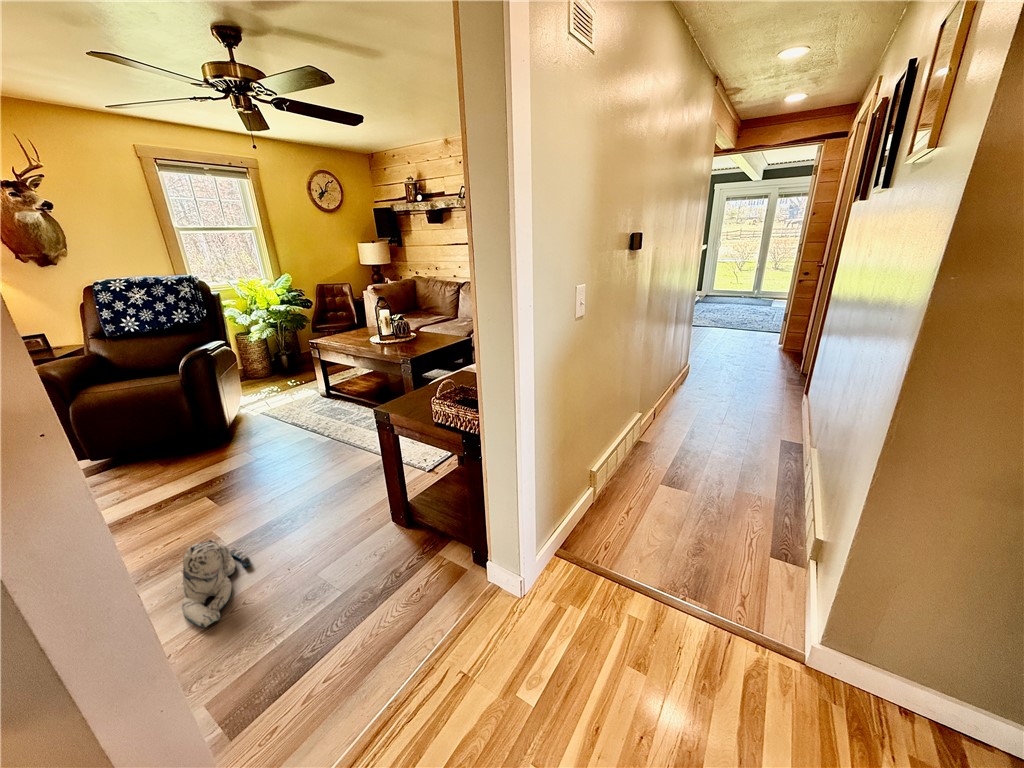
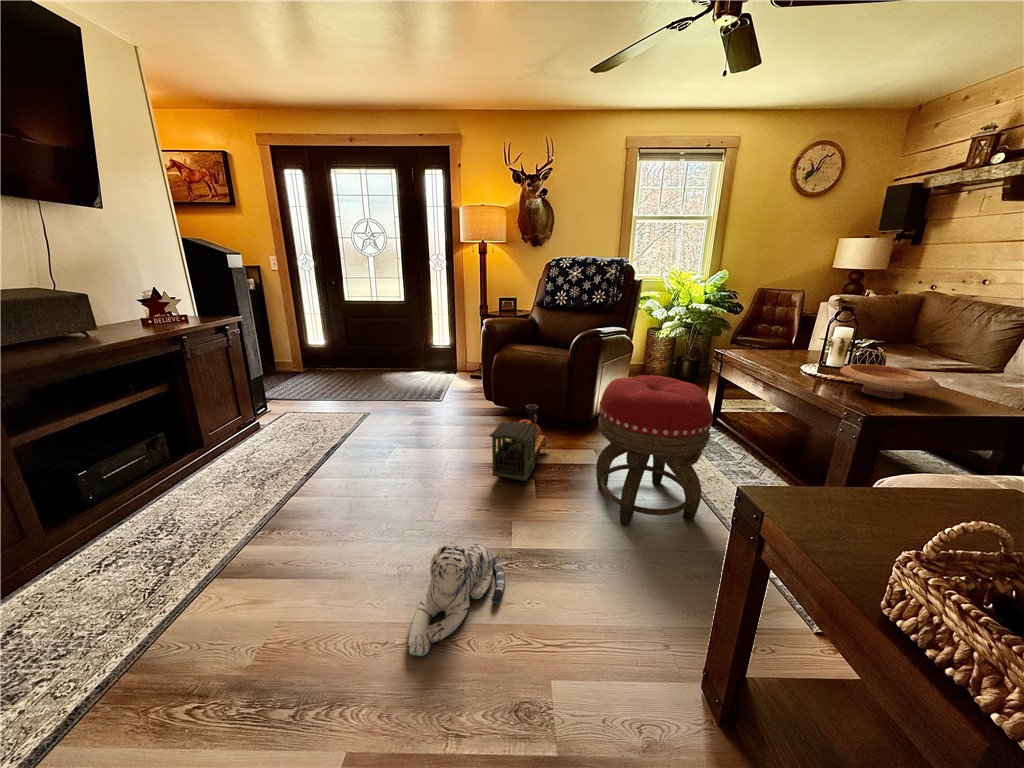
wooden bowl: none [390,329,431,347] -> present [840,364,940,399]
footstool: none [250,369,349,481] -> present [596,375,713,526]
toy train: none [144,434,204,512] -> present [490,404,548,481]

